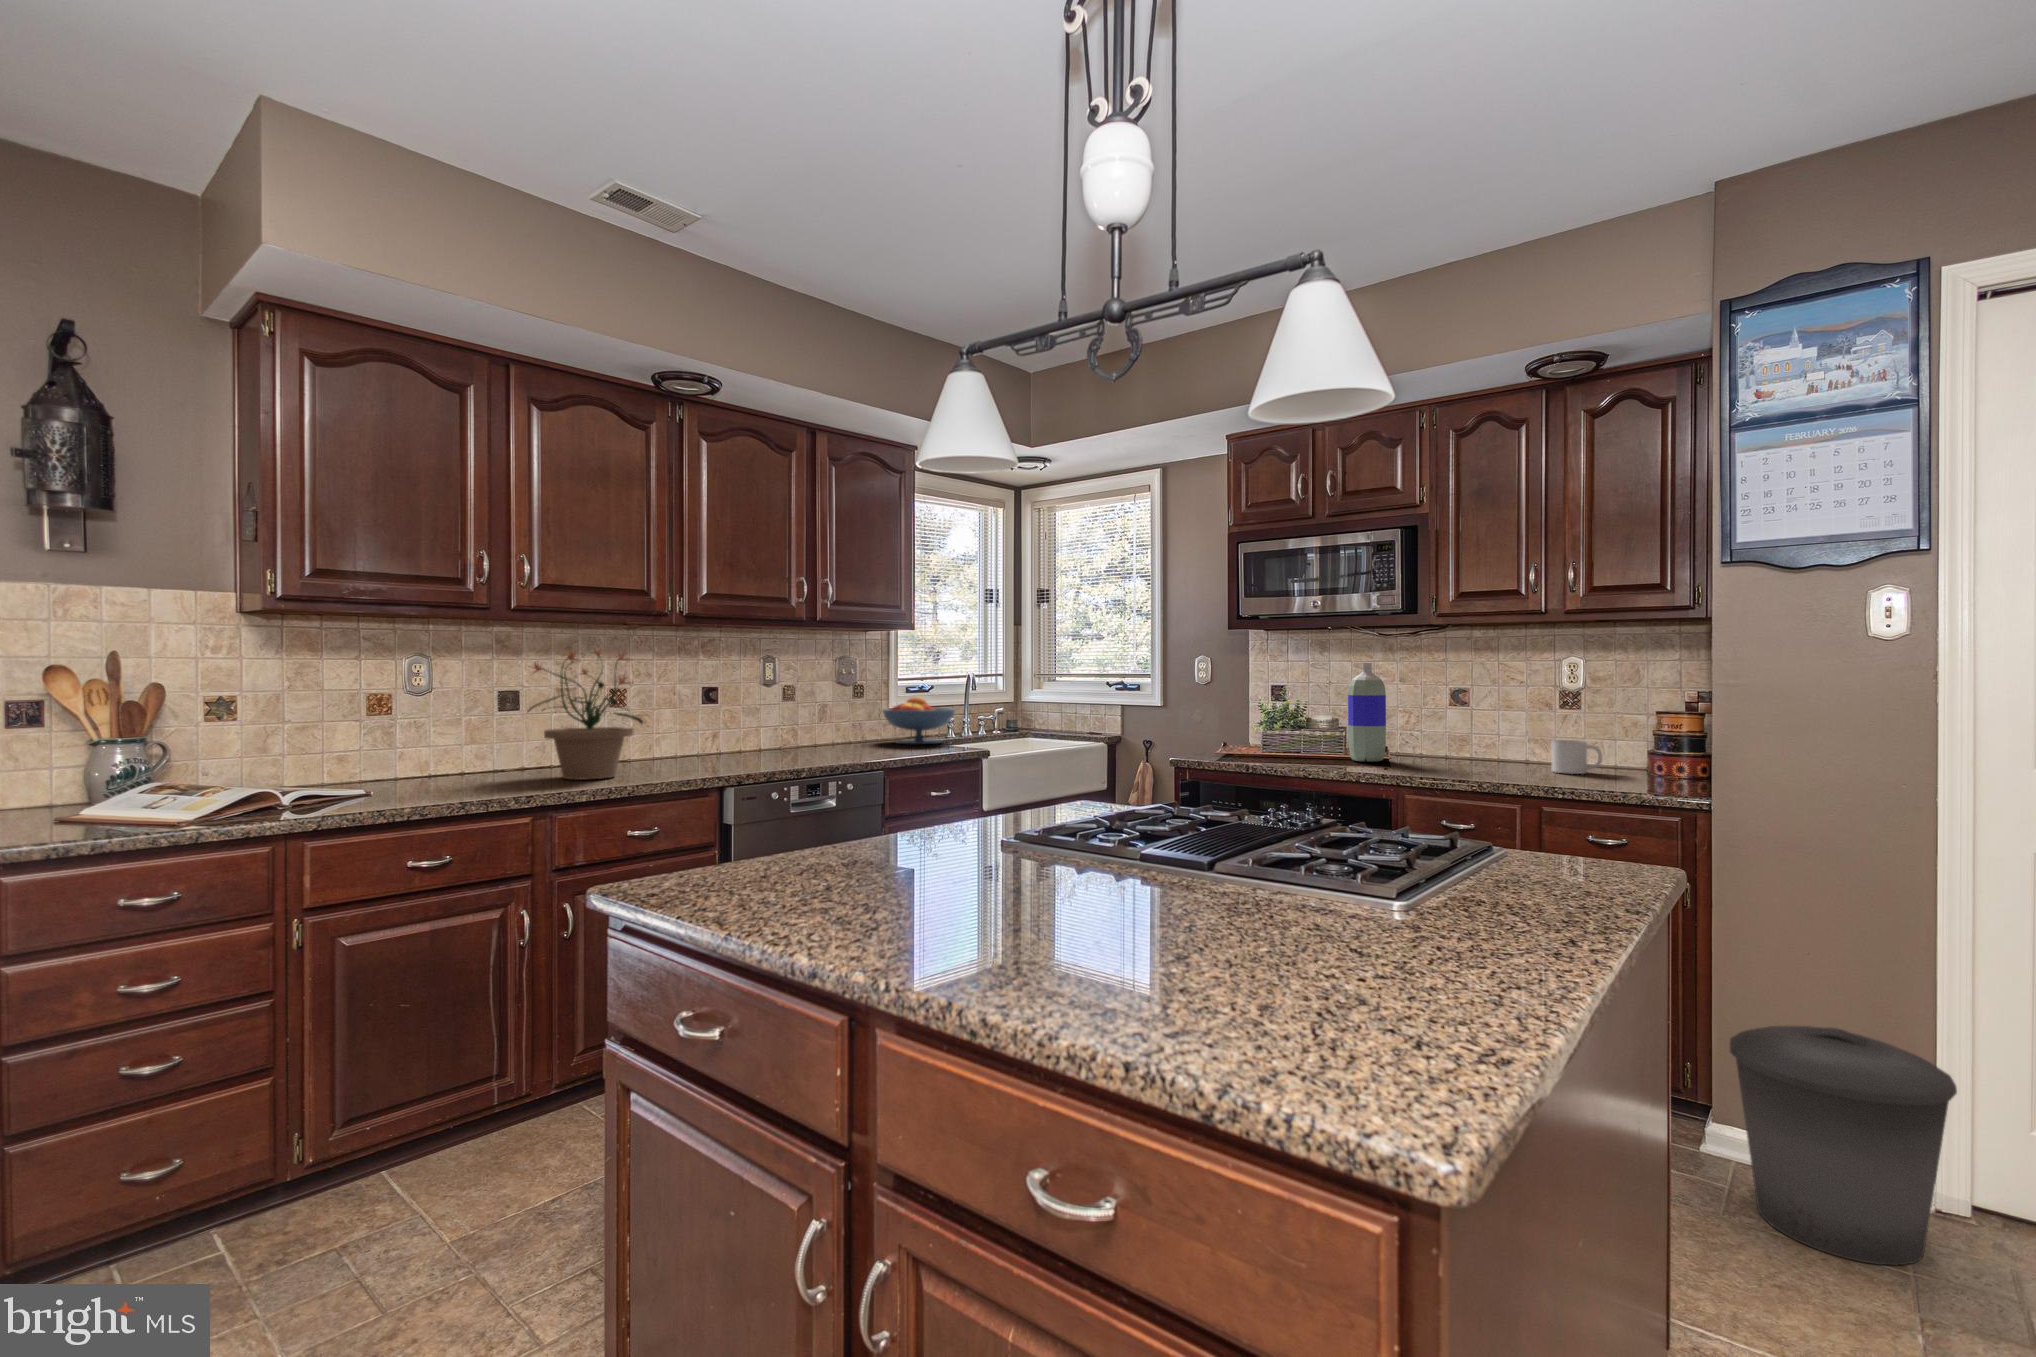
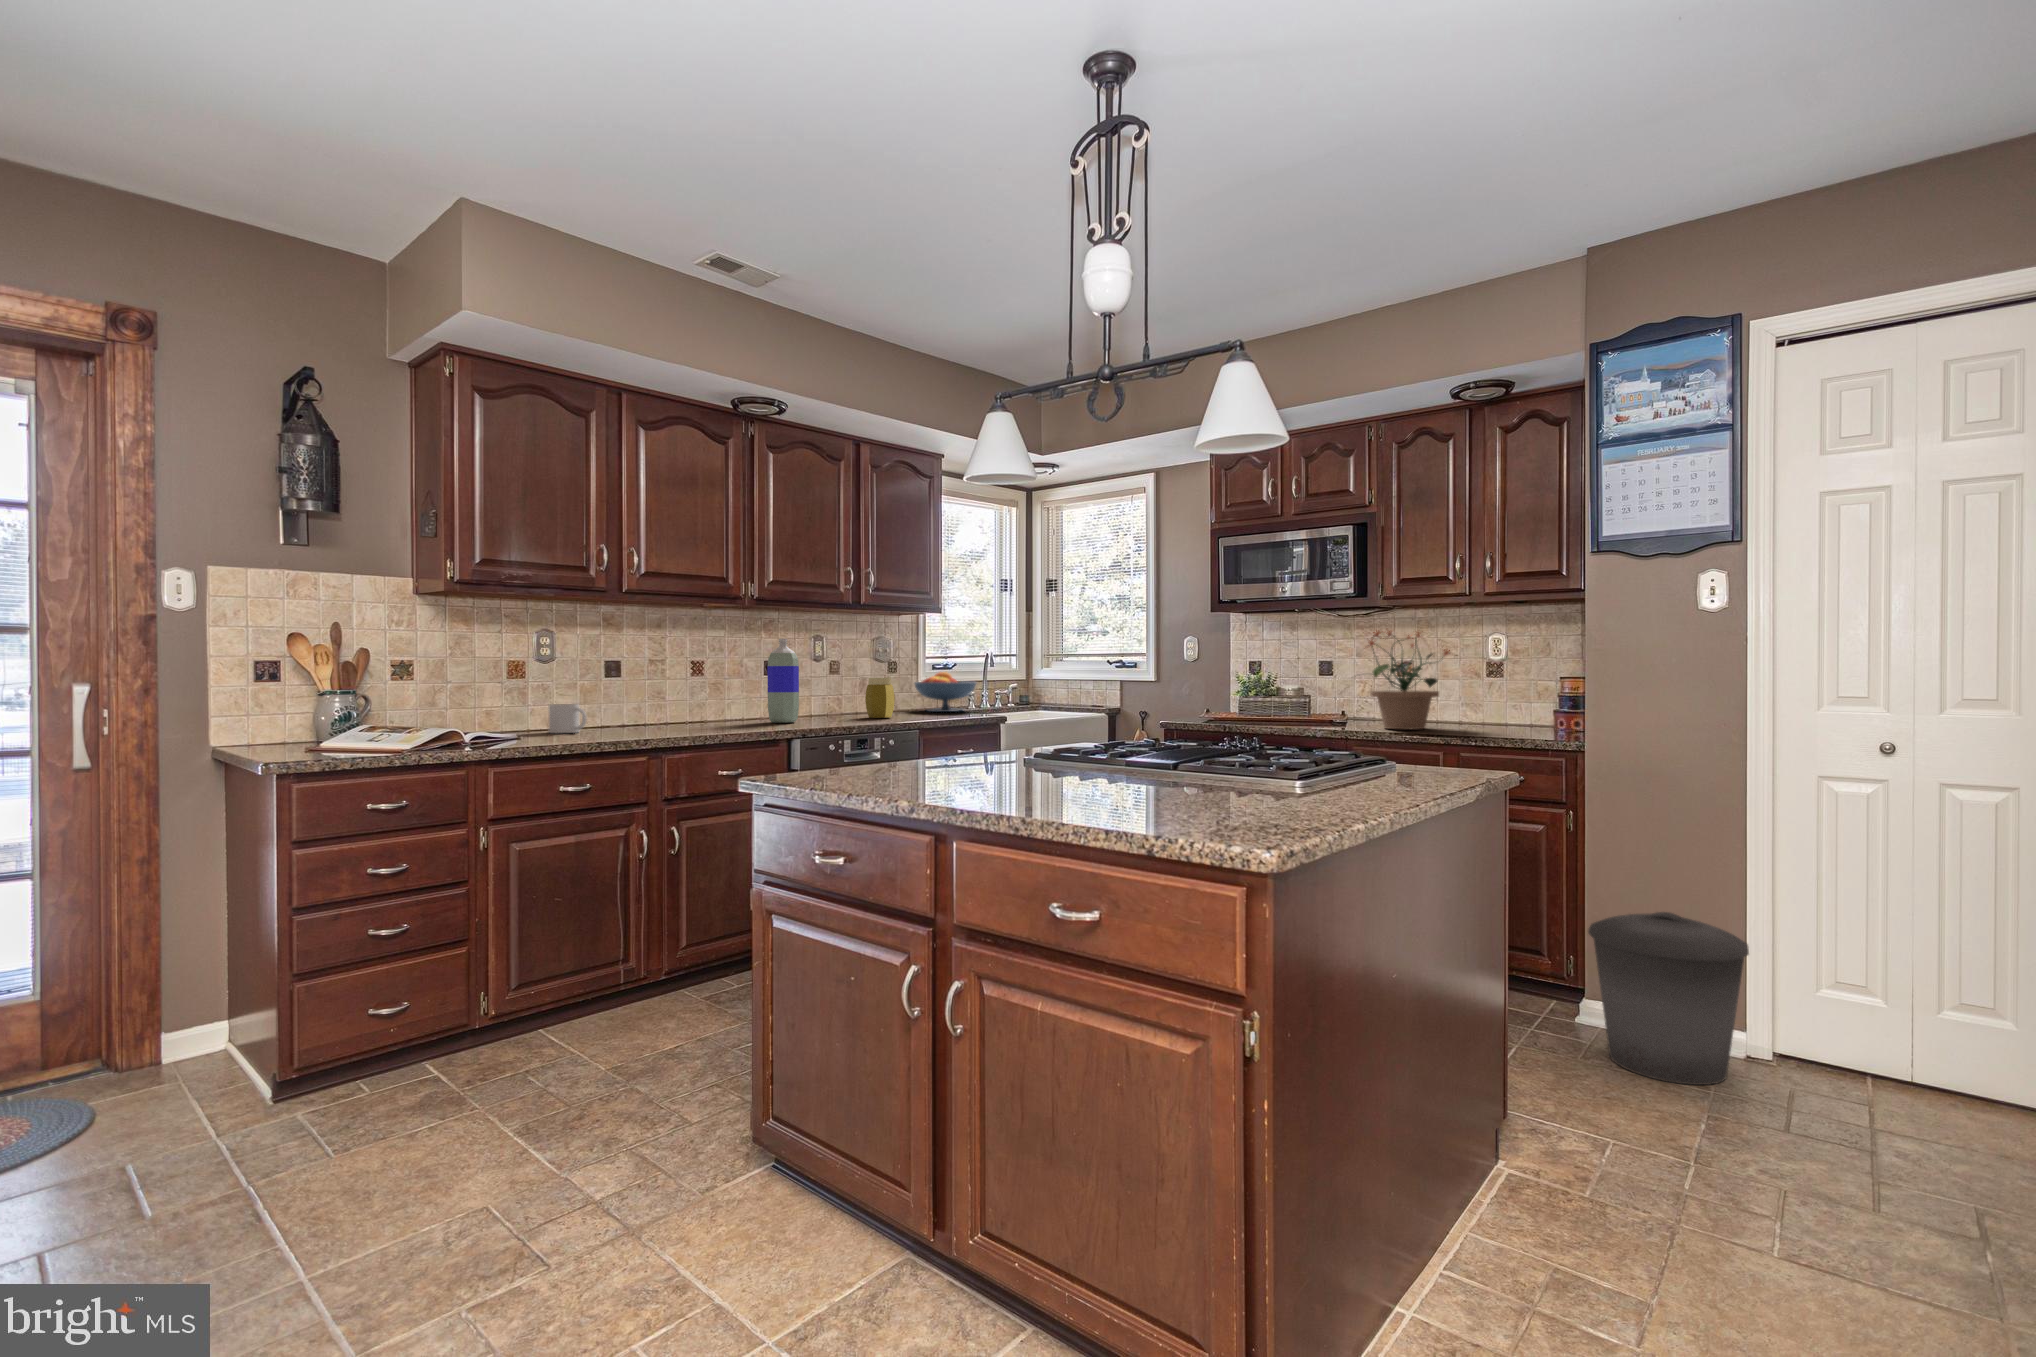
potted plant: present [528,648,643,780] -> present [1368,630,1450,729]
bottle: present [1348,663,1386,762] -> present [767,639,799,723]
jar: none [822,707,856,755] -> present [865,678,895,718]
mug: present [1551,740,1602,774] -> present [549,704,587,733]

